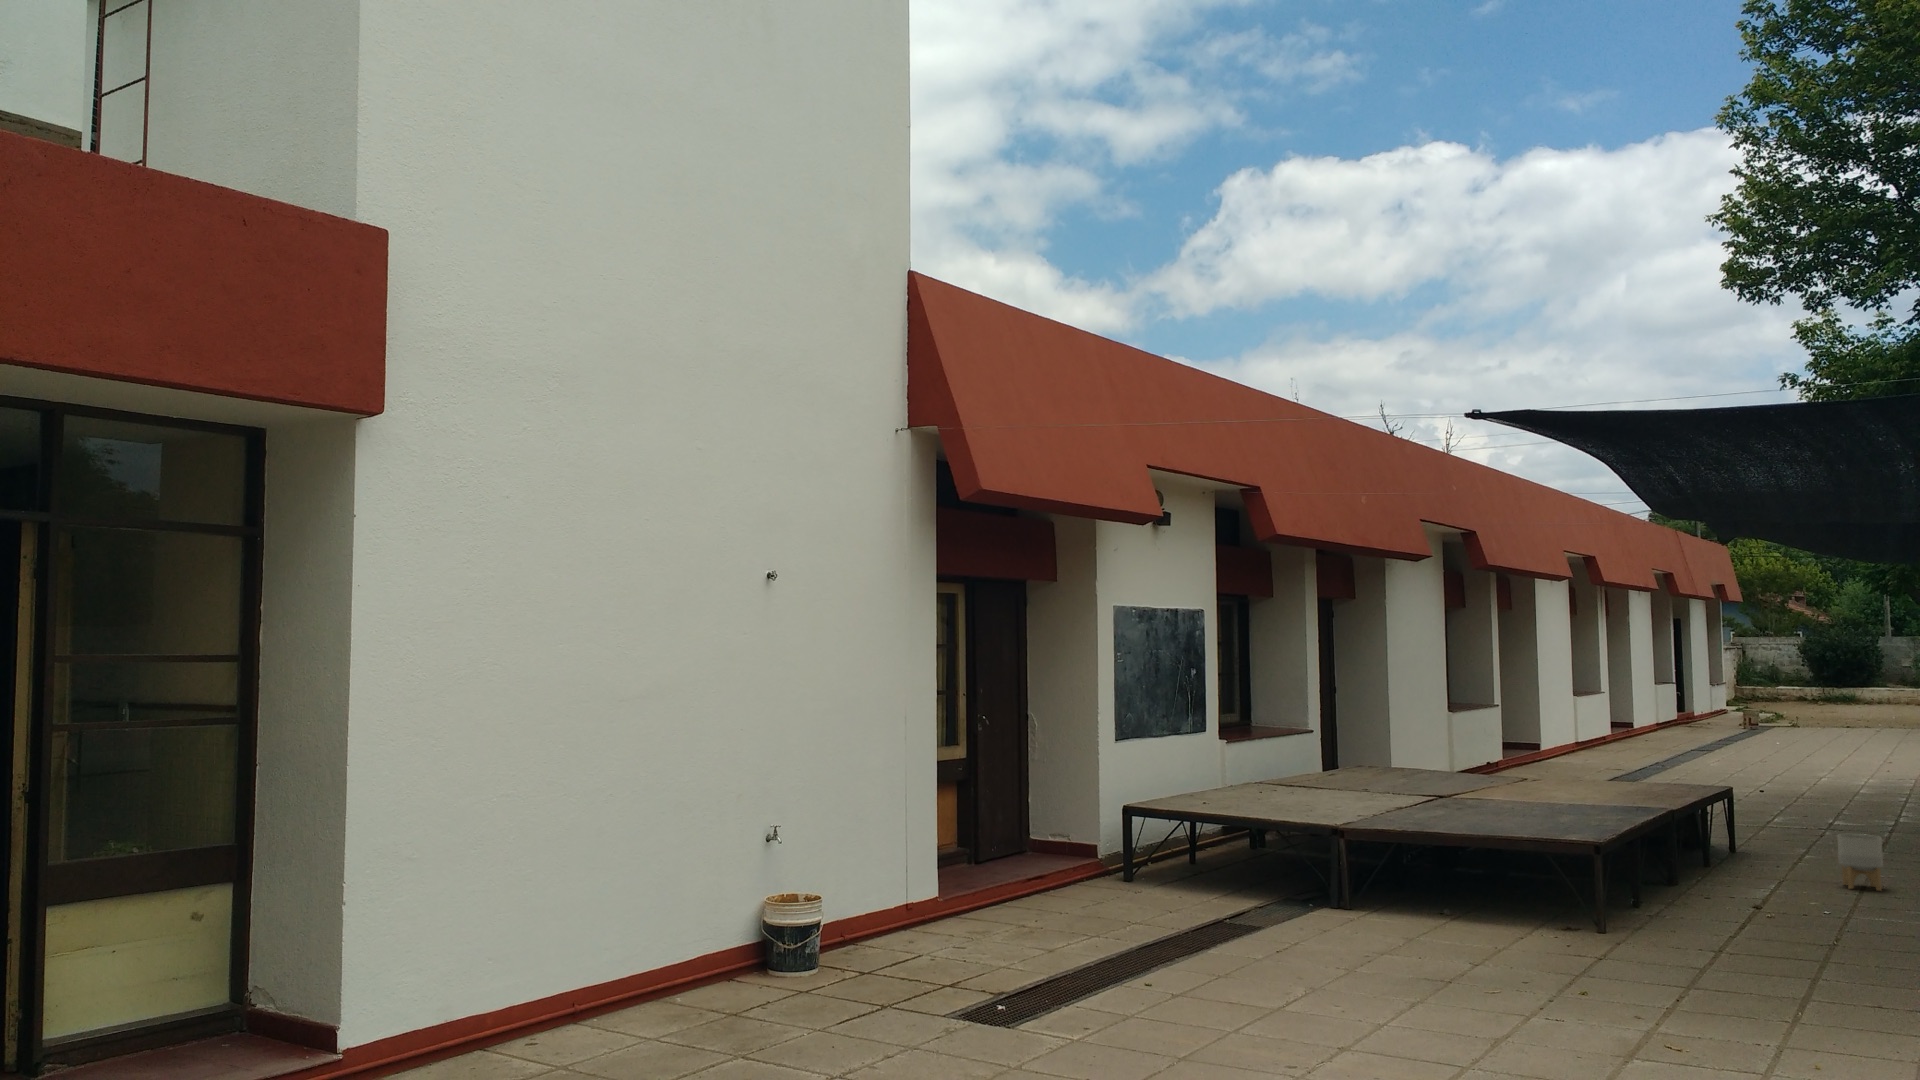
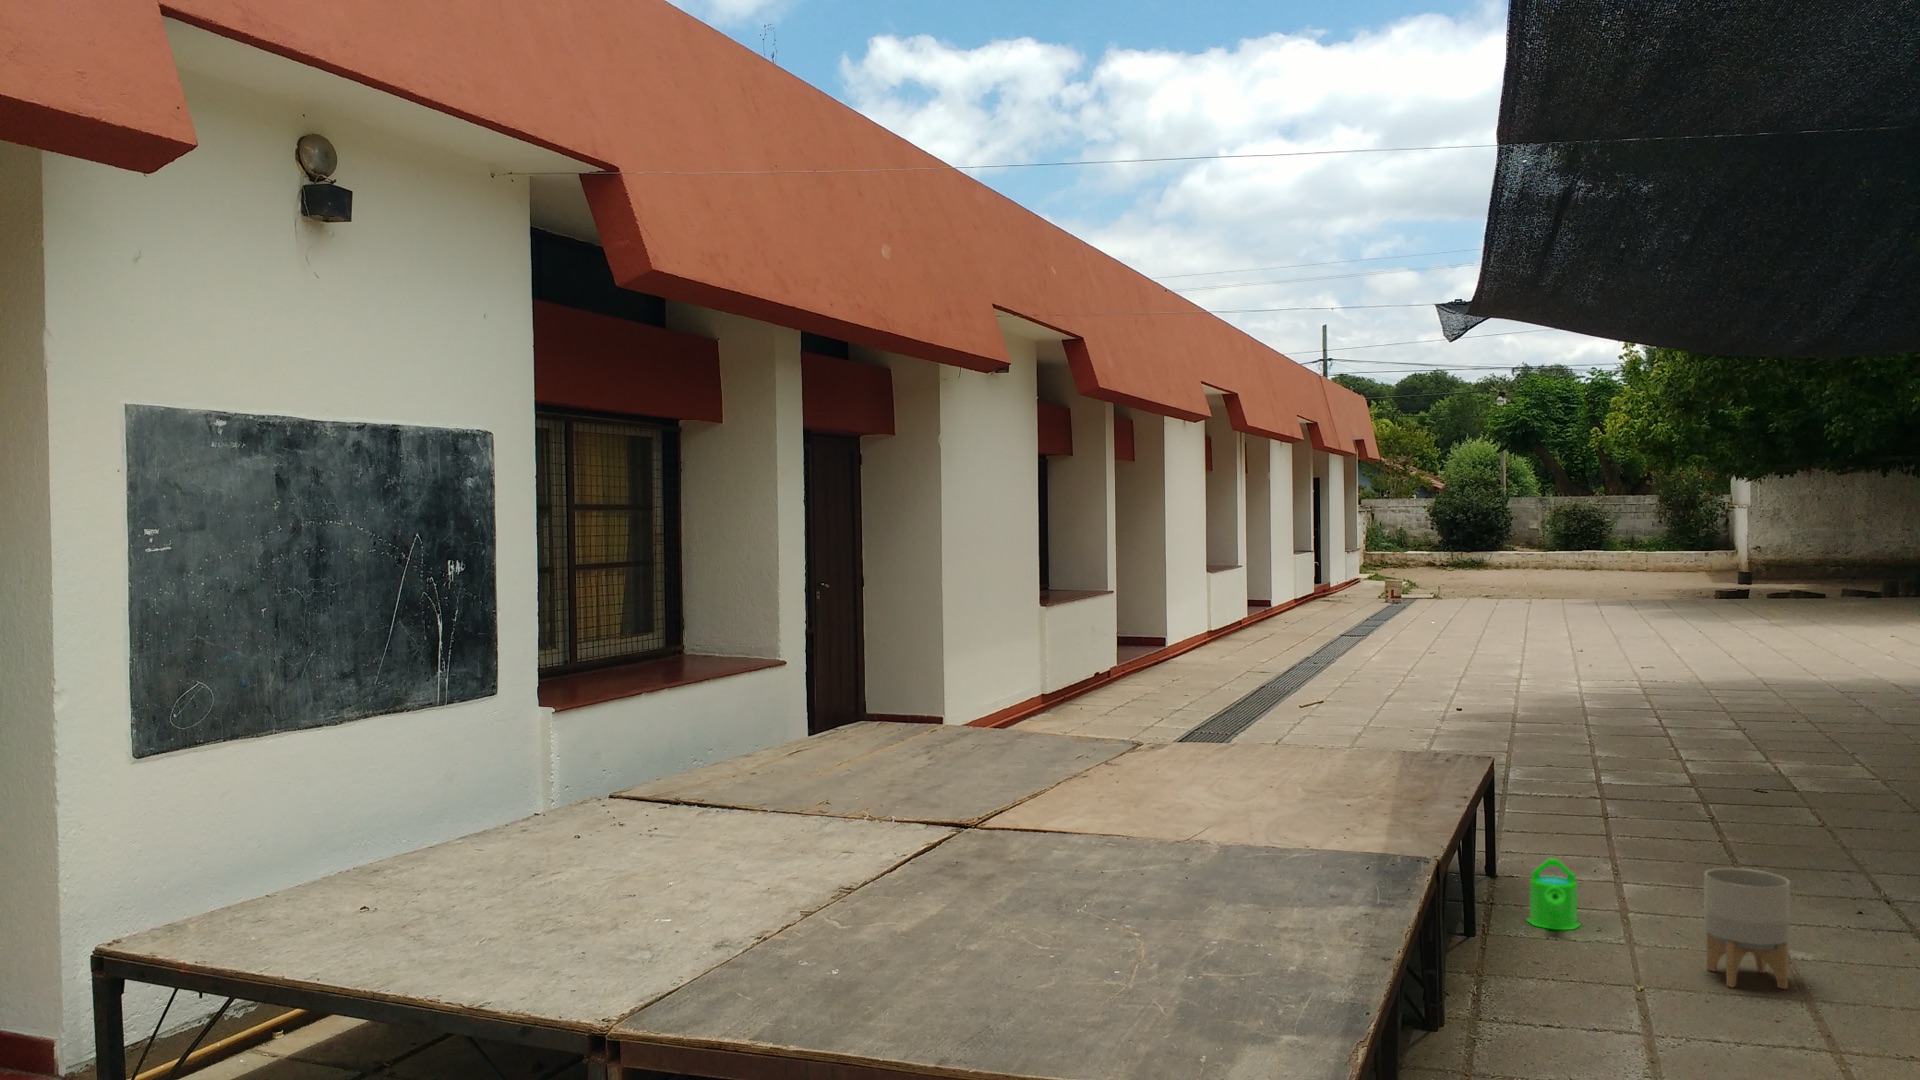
watering can: none [1753,836,1785,872] -> present [1527,858,1581,930]

